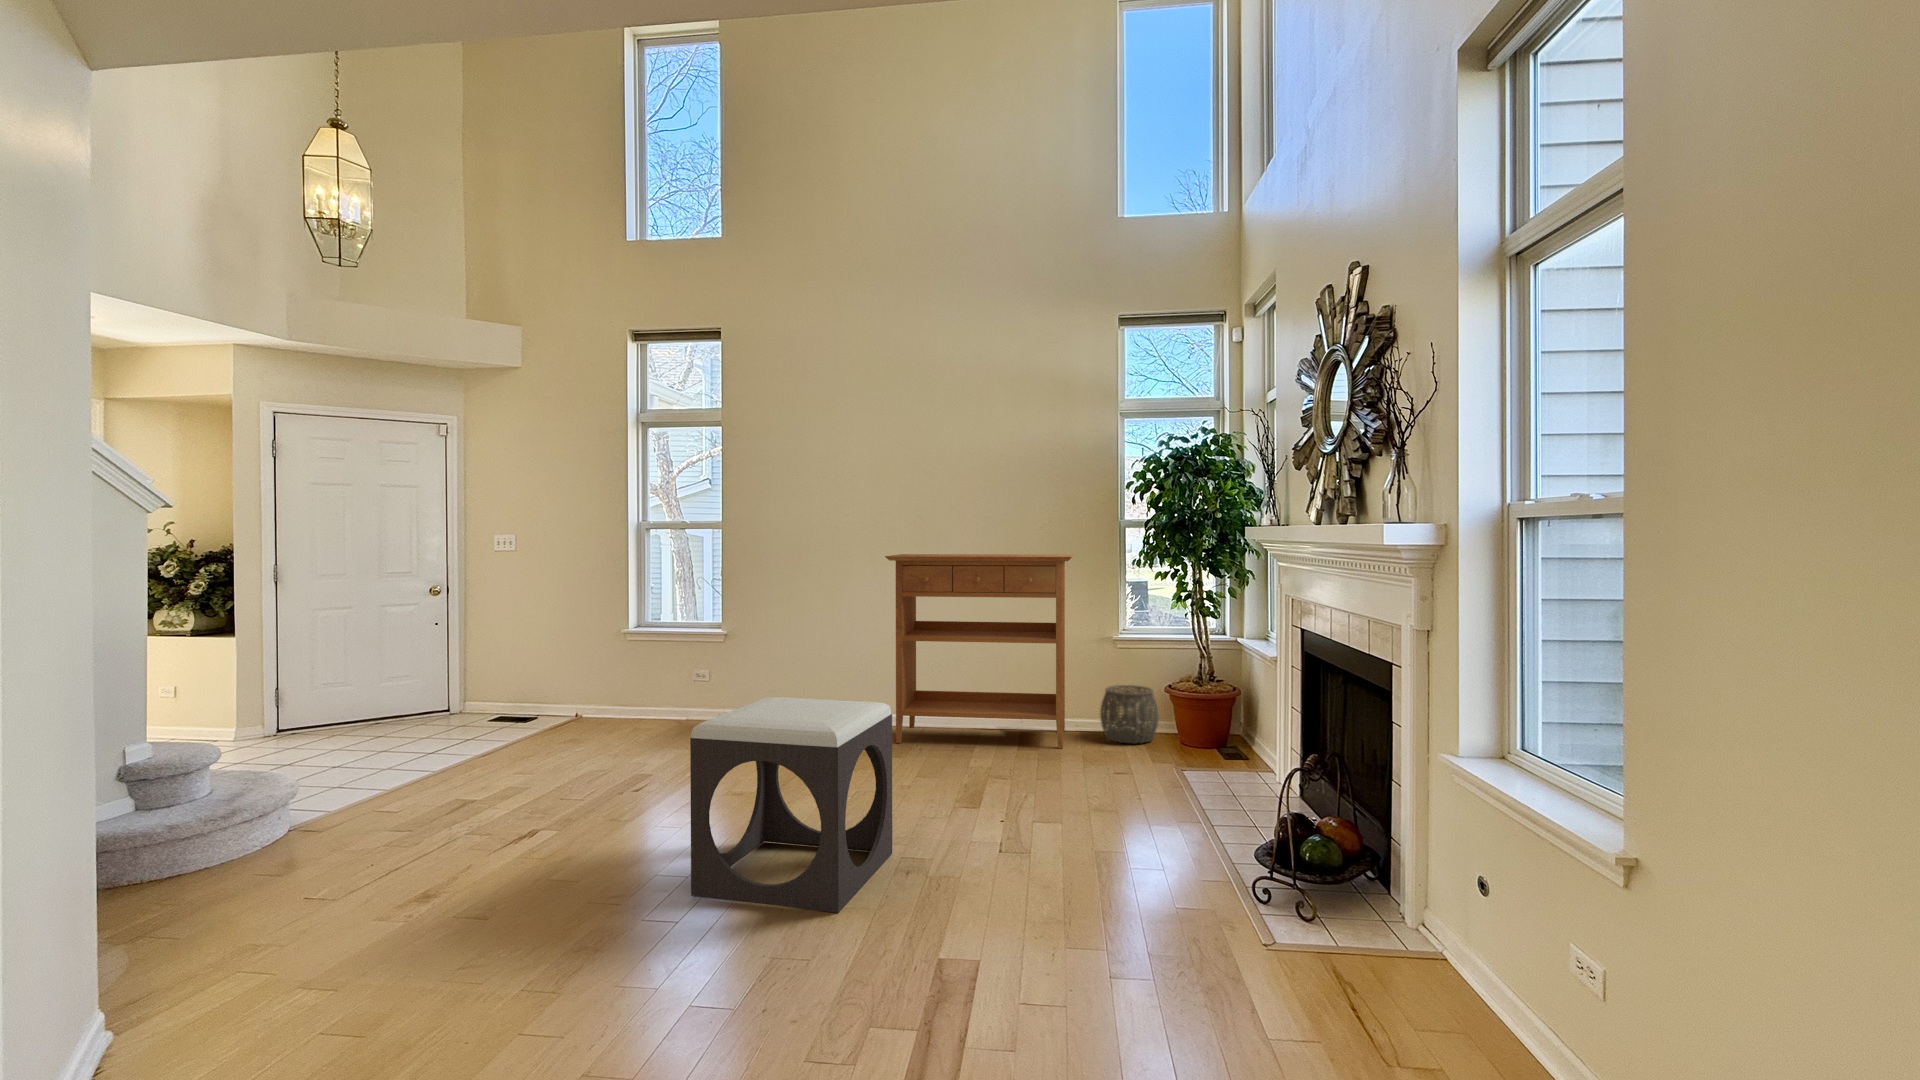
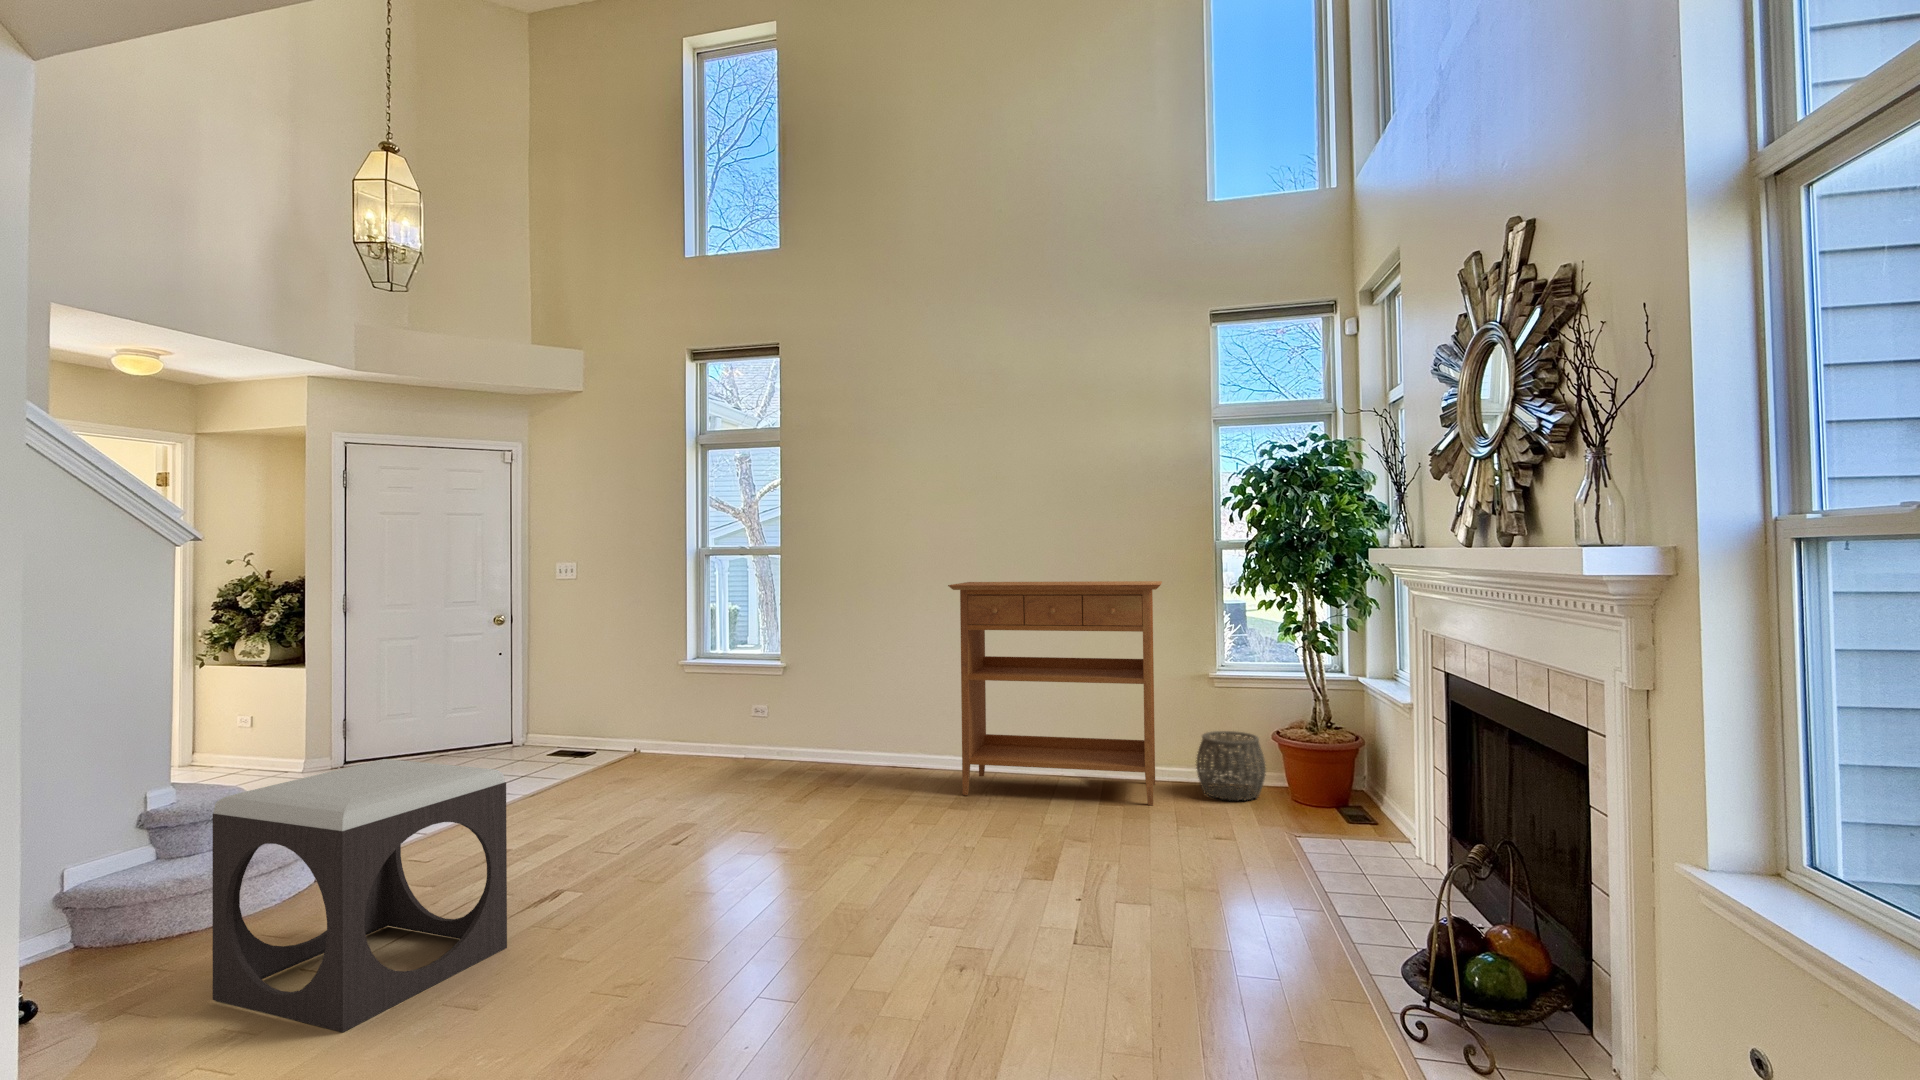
footstool: present [690,697,892,913] -> present [212,759,507,1032]

